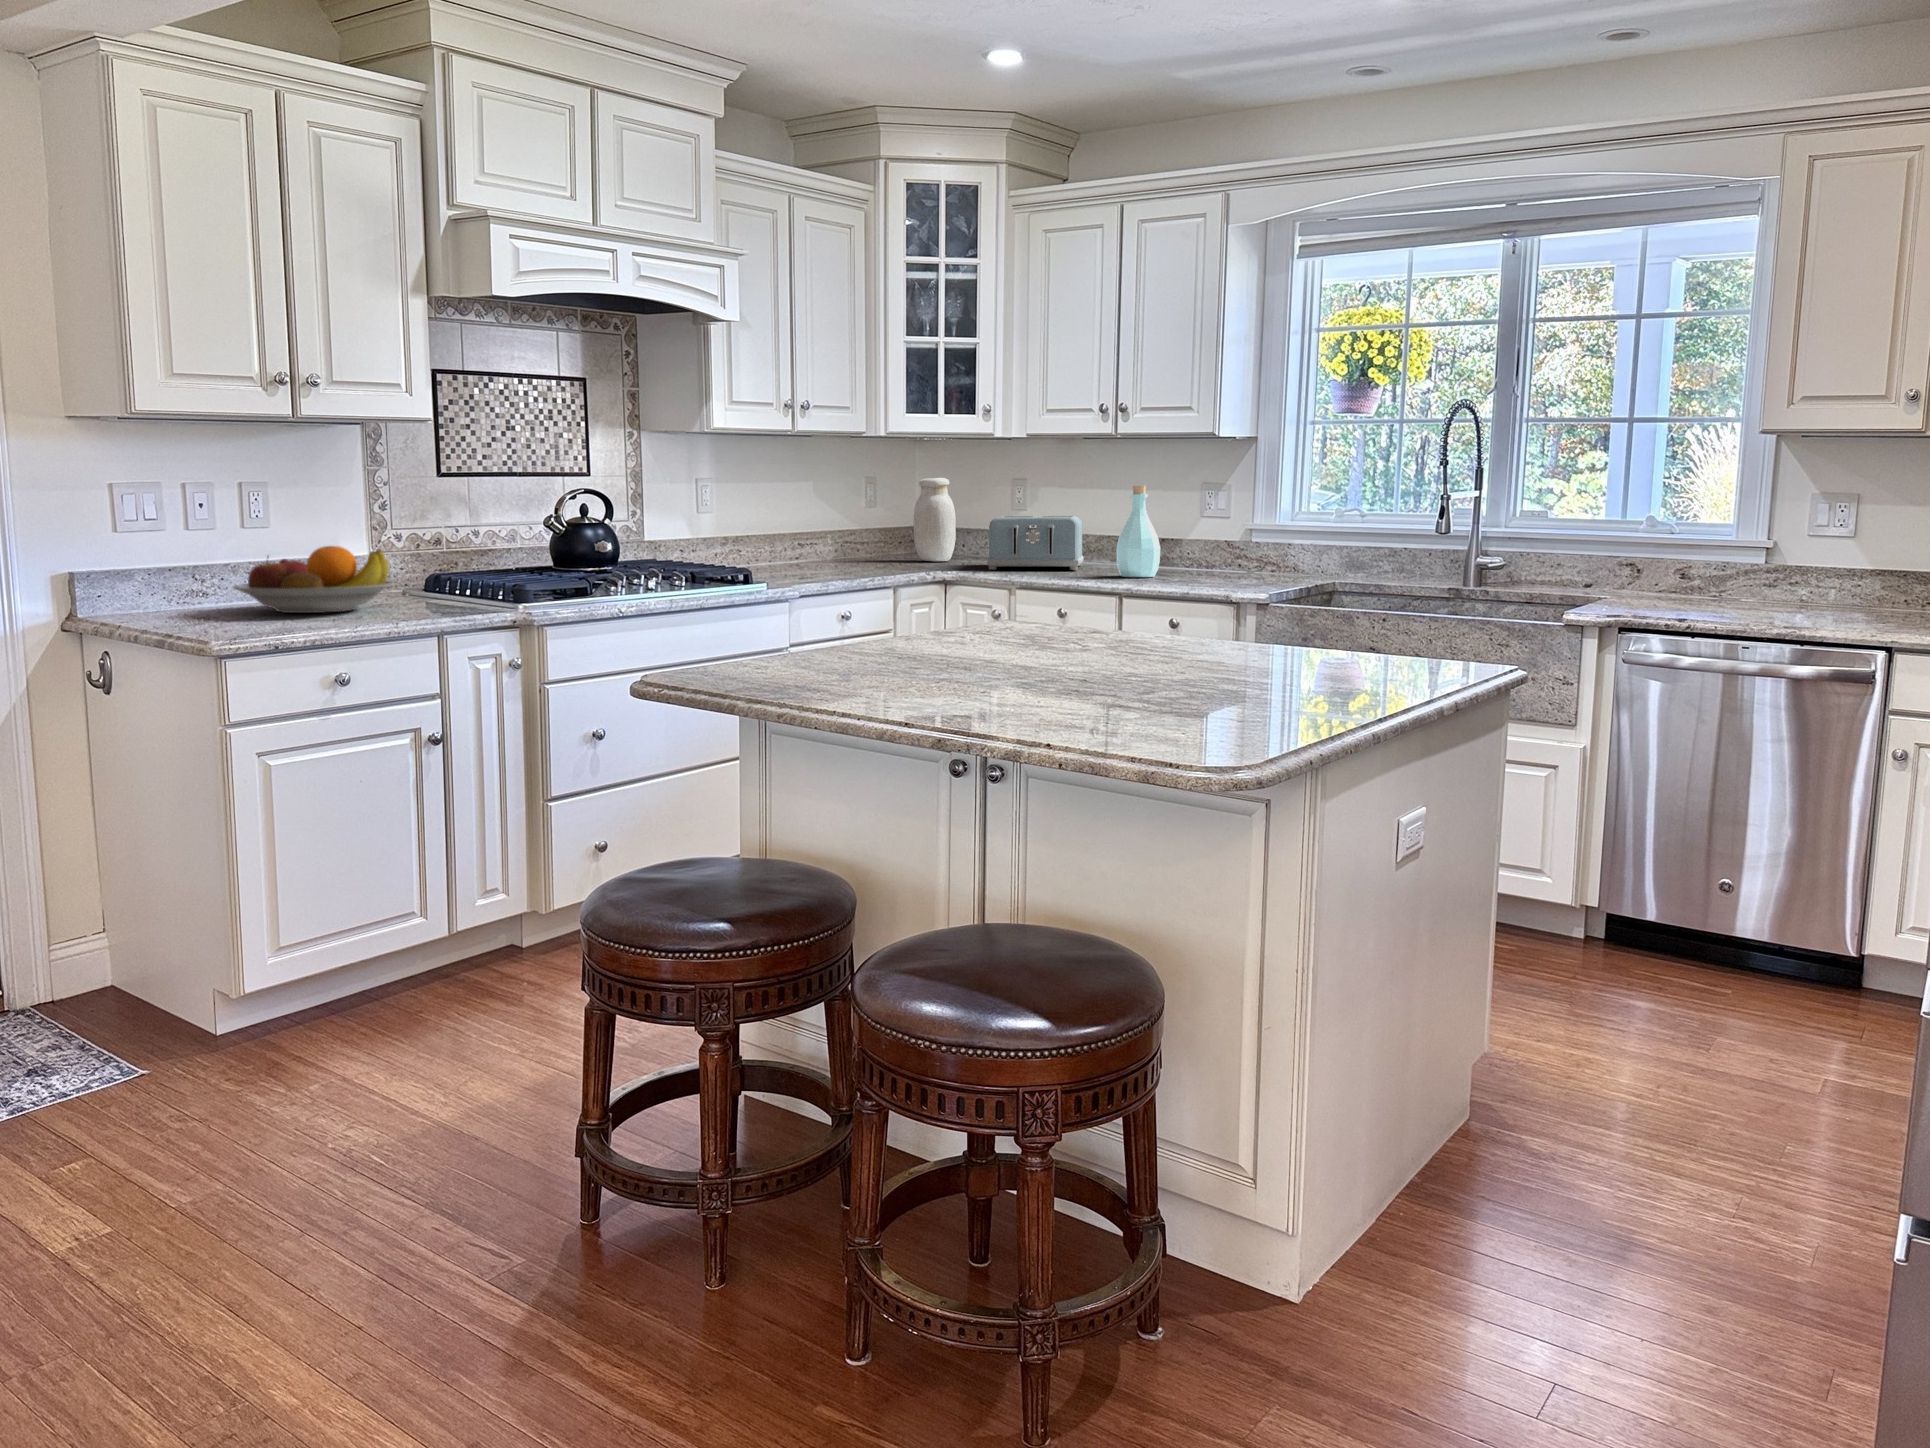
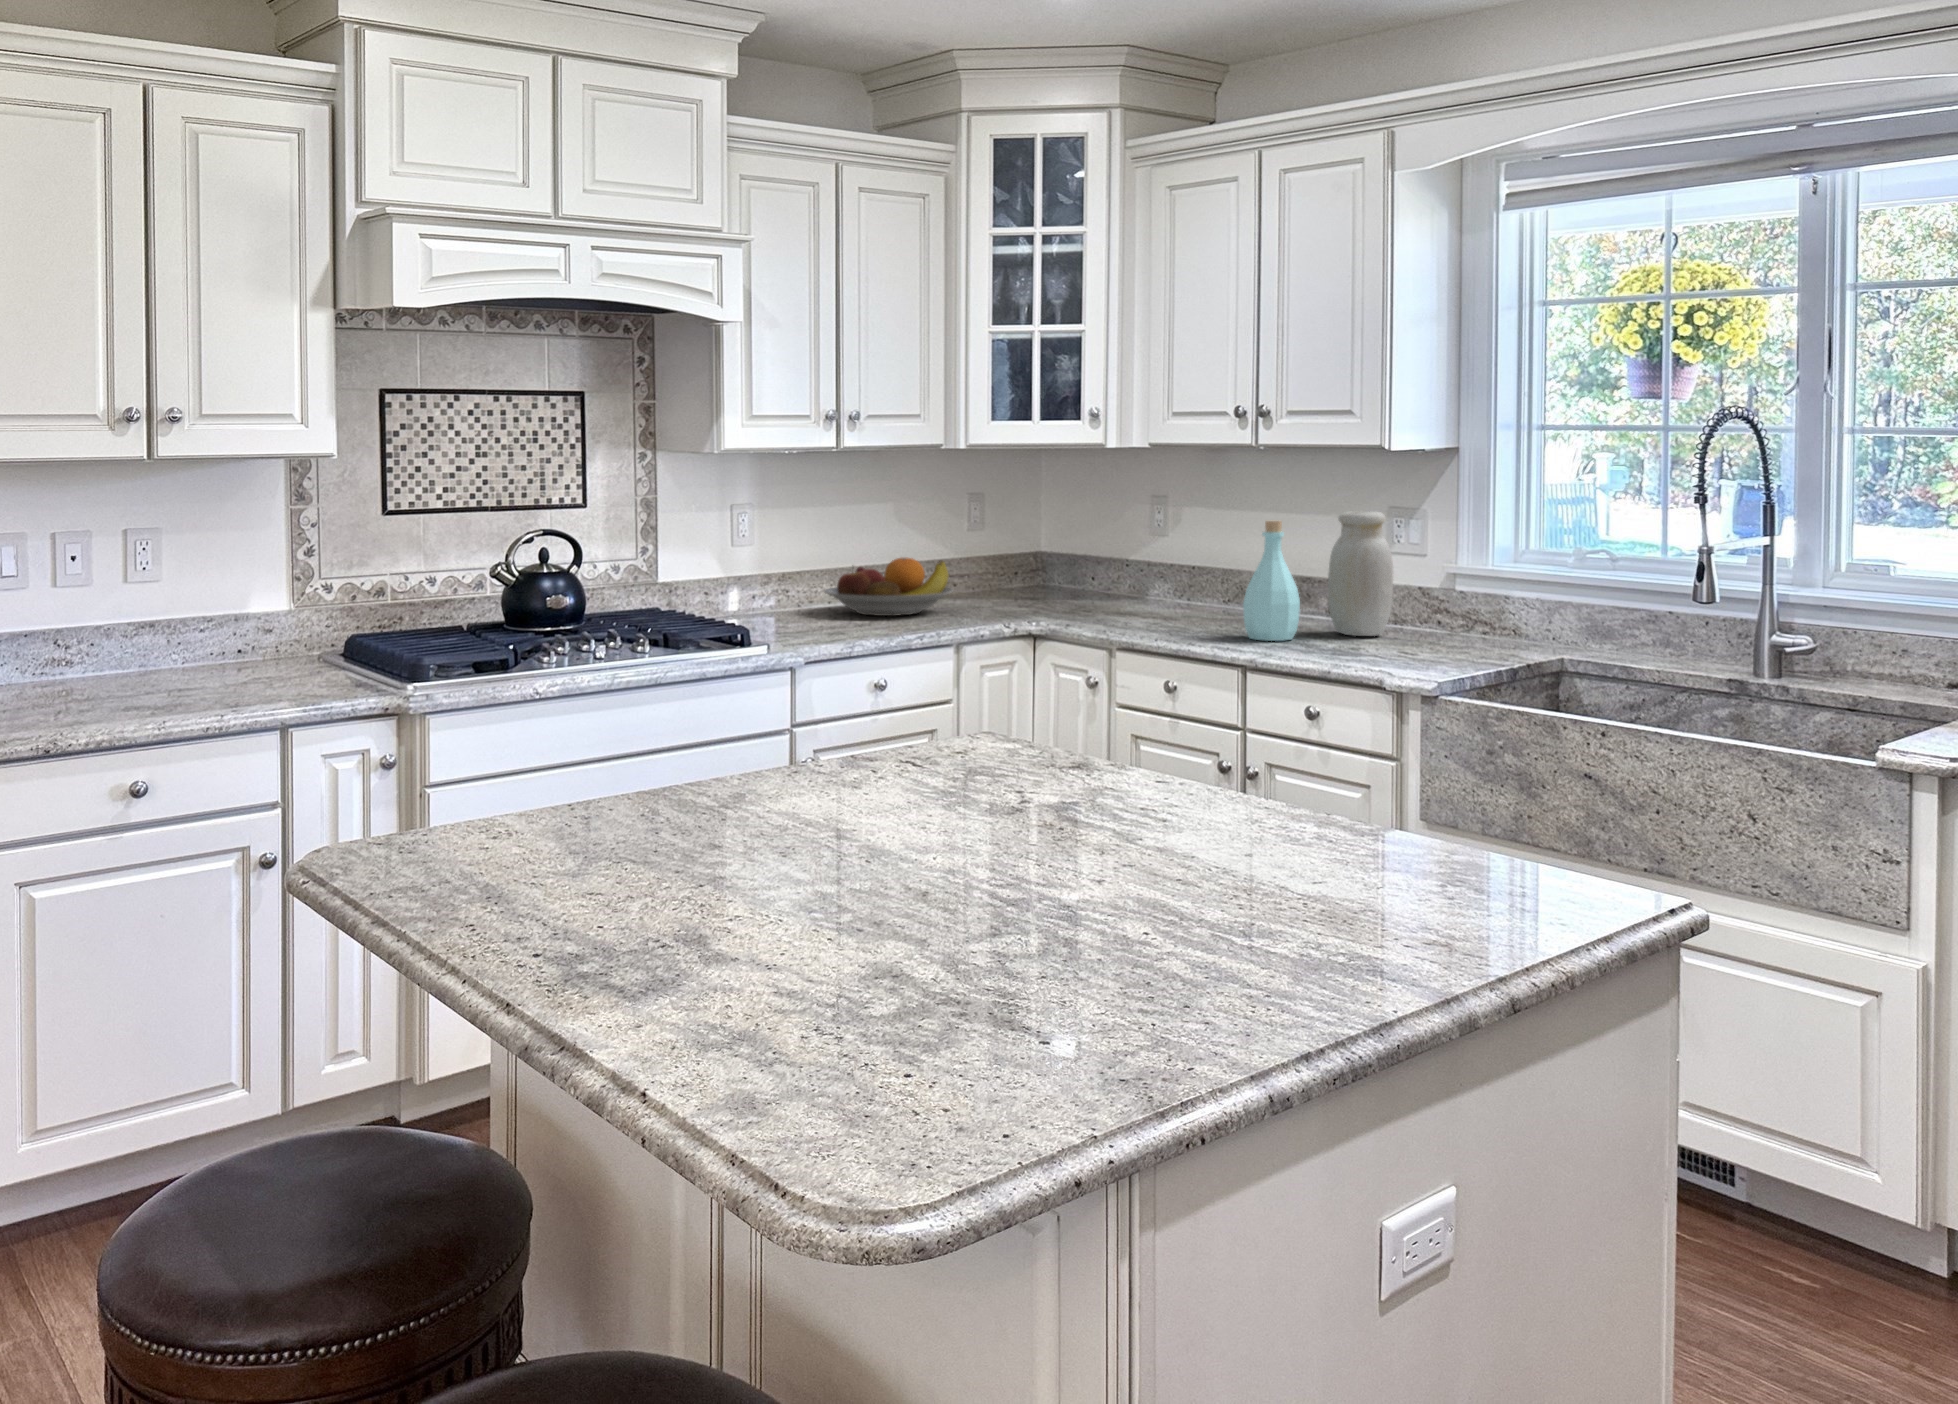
jar: present [914,478,956,561] -> present [1328,511,1393,636]
toaster: present [987,516,1084,570] -> none [1096,547,1235,622]
fruit bowl: present [233,546,394,613] -> present [824,558,953,616]

